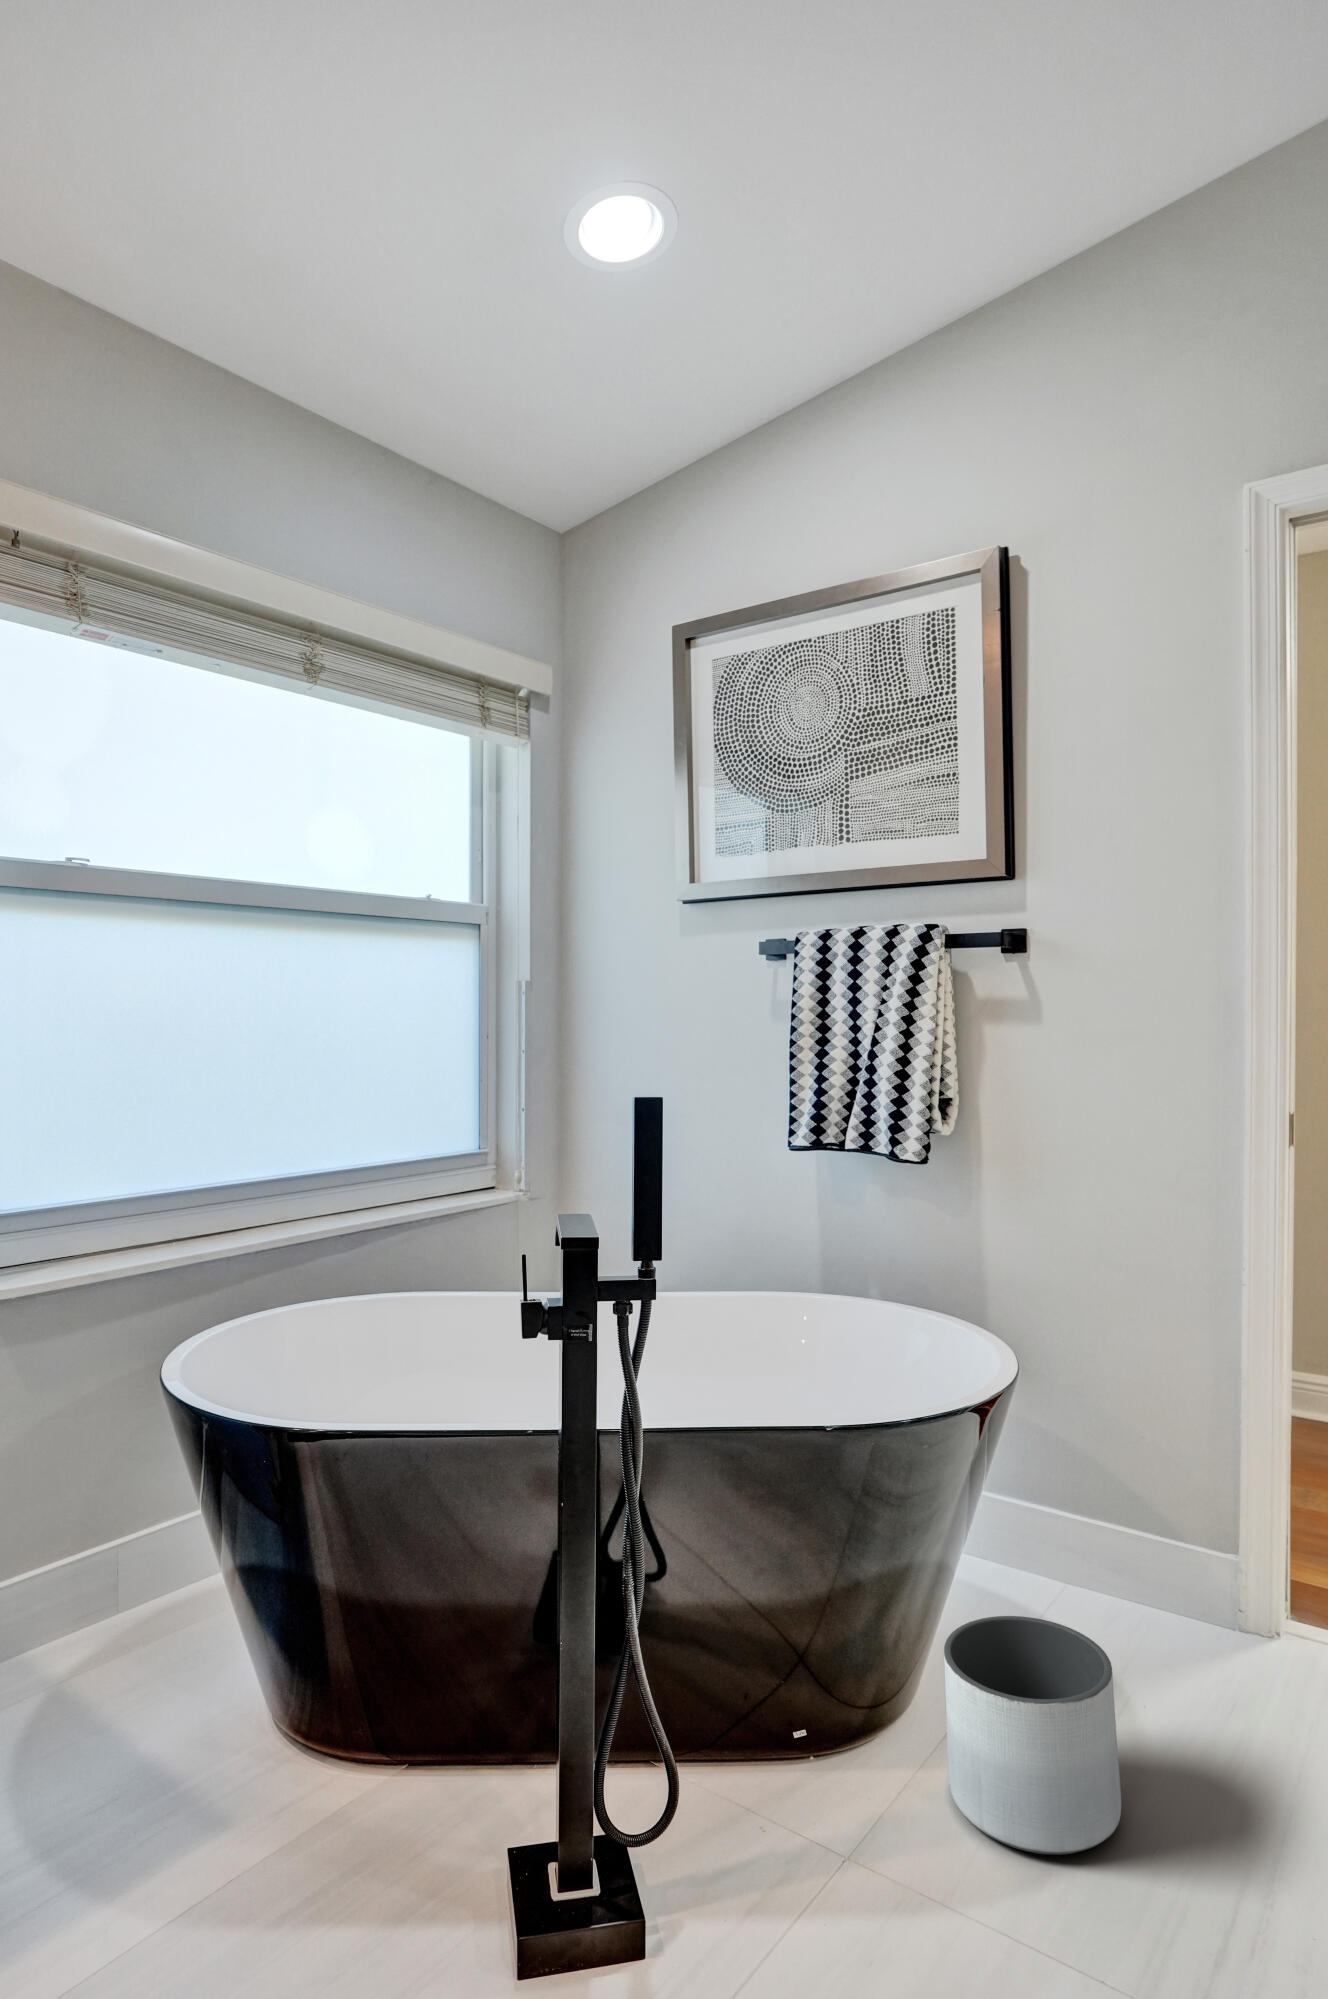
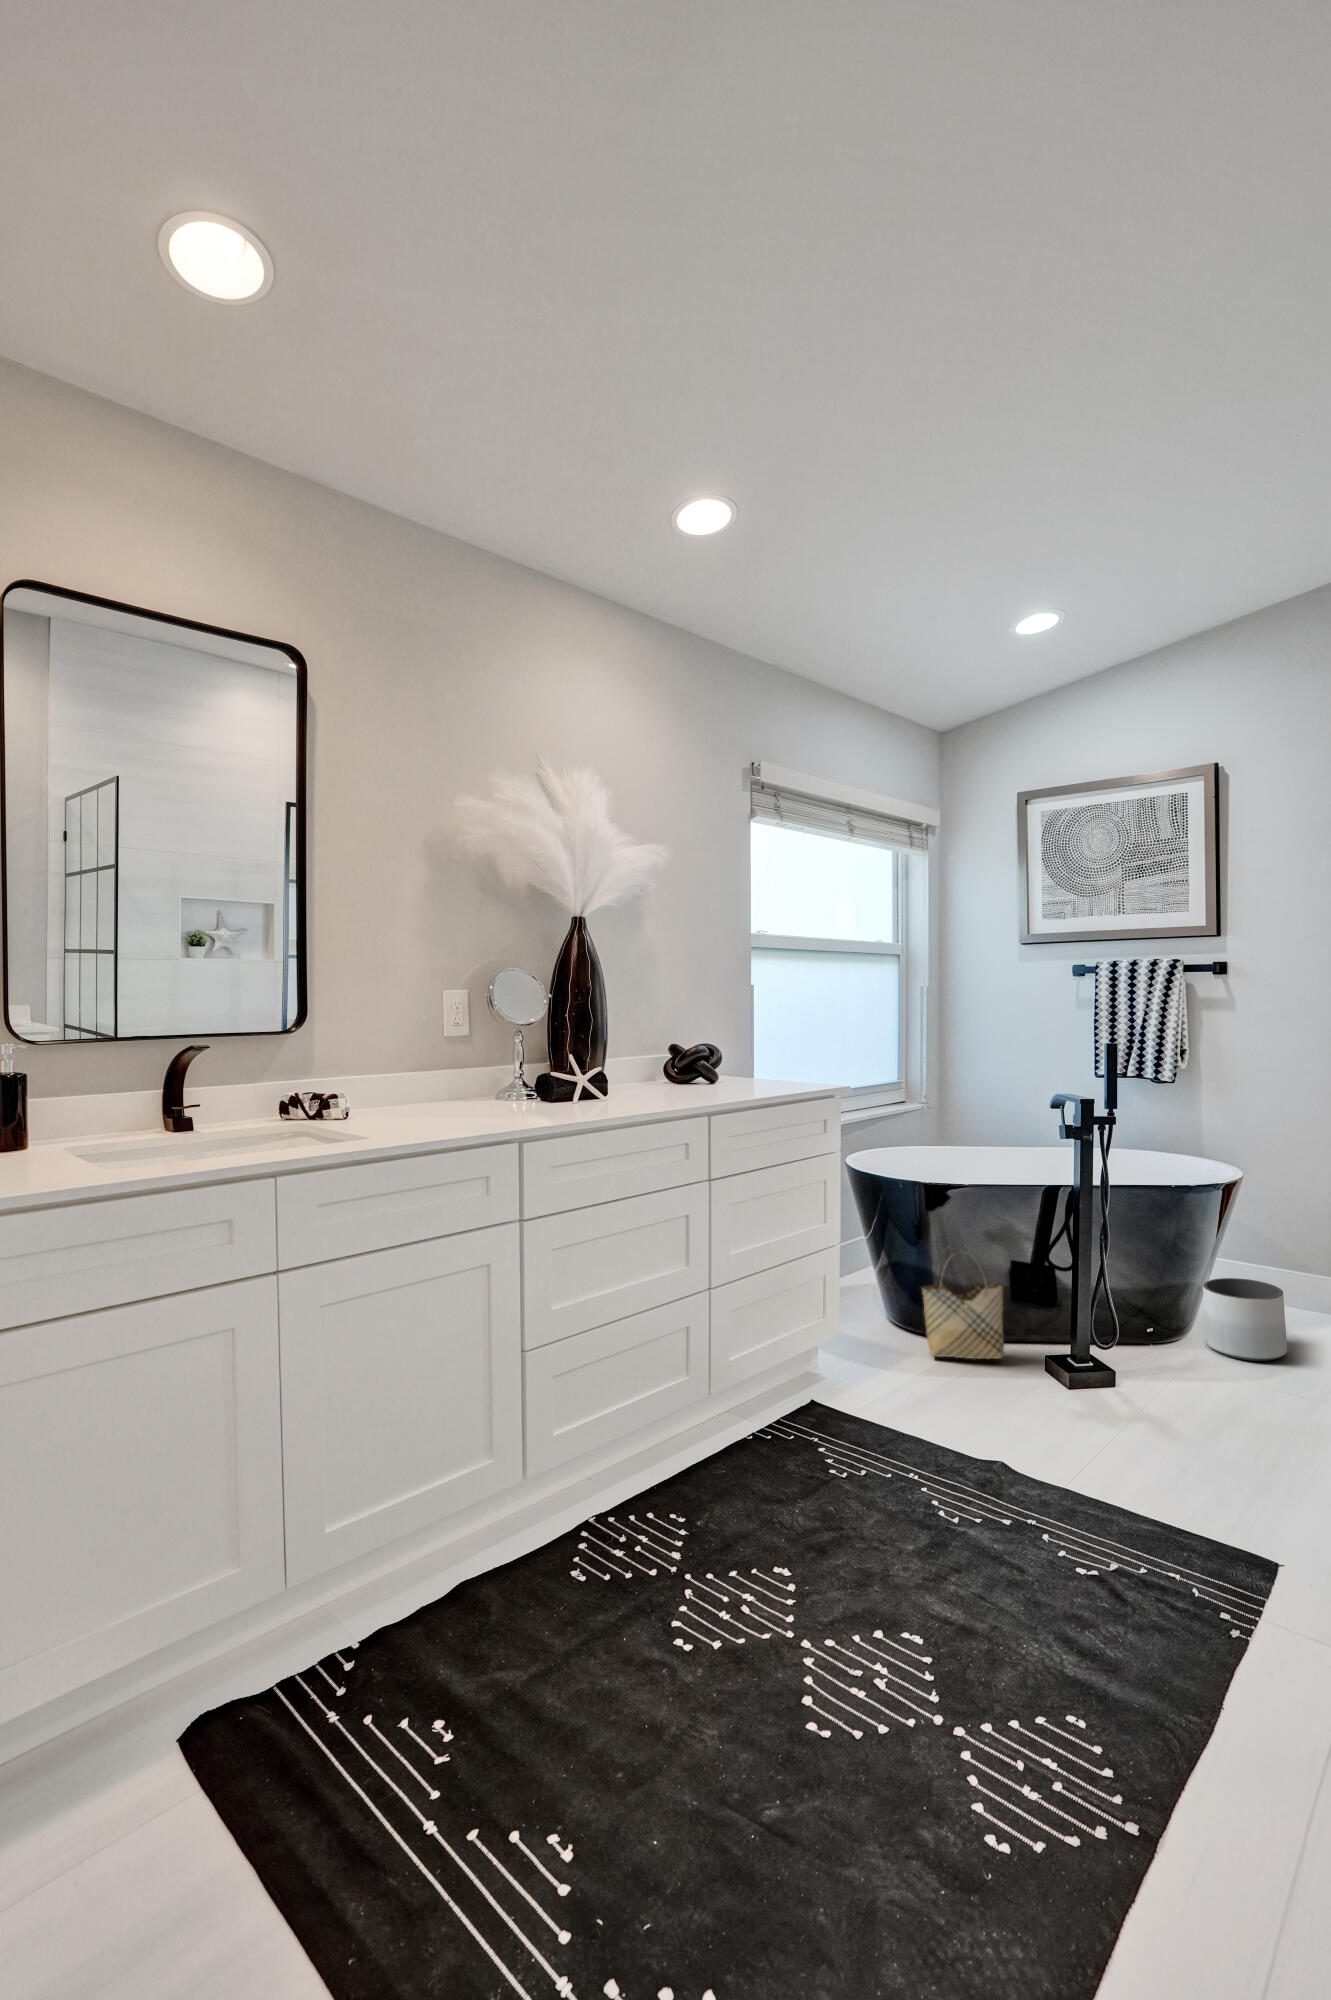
woven basket: none [234,1583,448,1923] -> present [921,1245,1004,1359]

